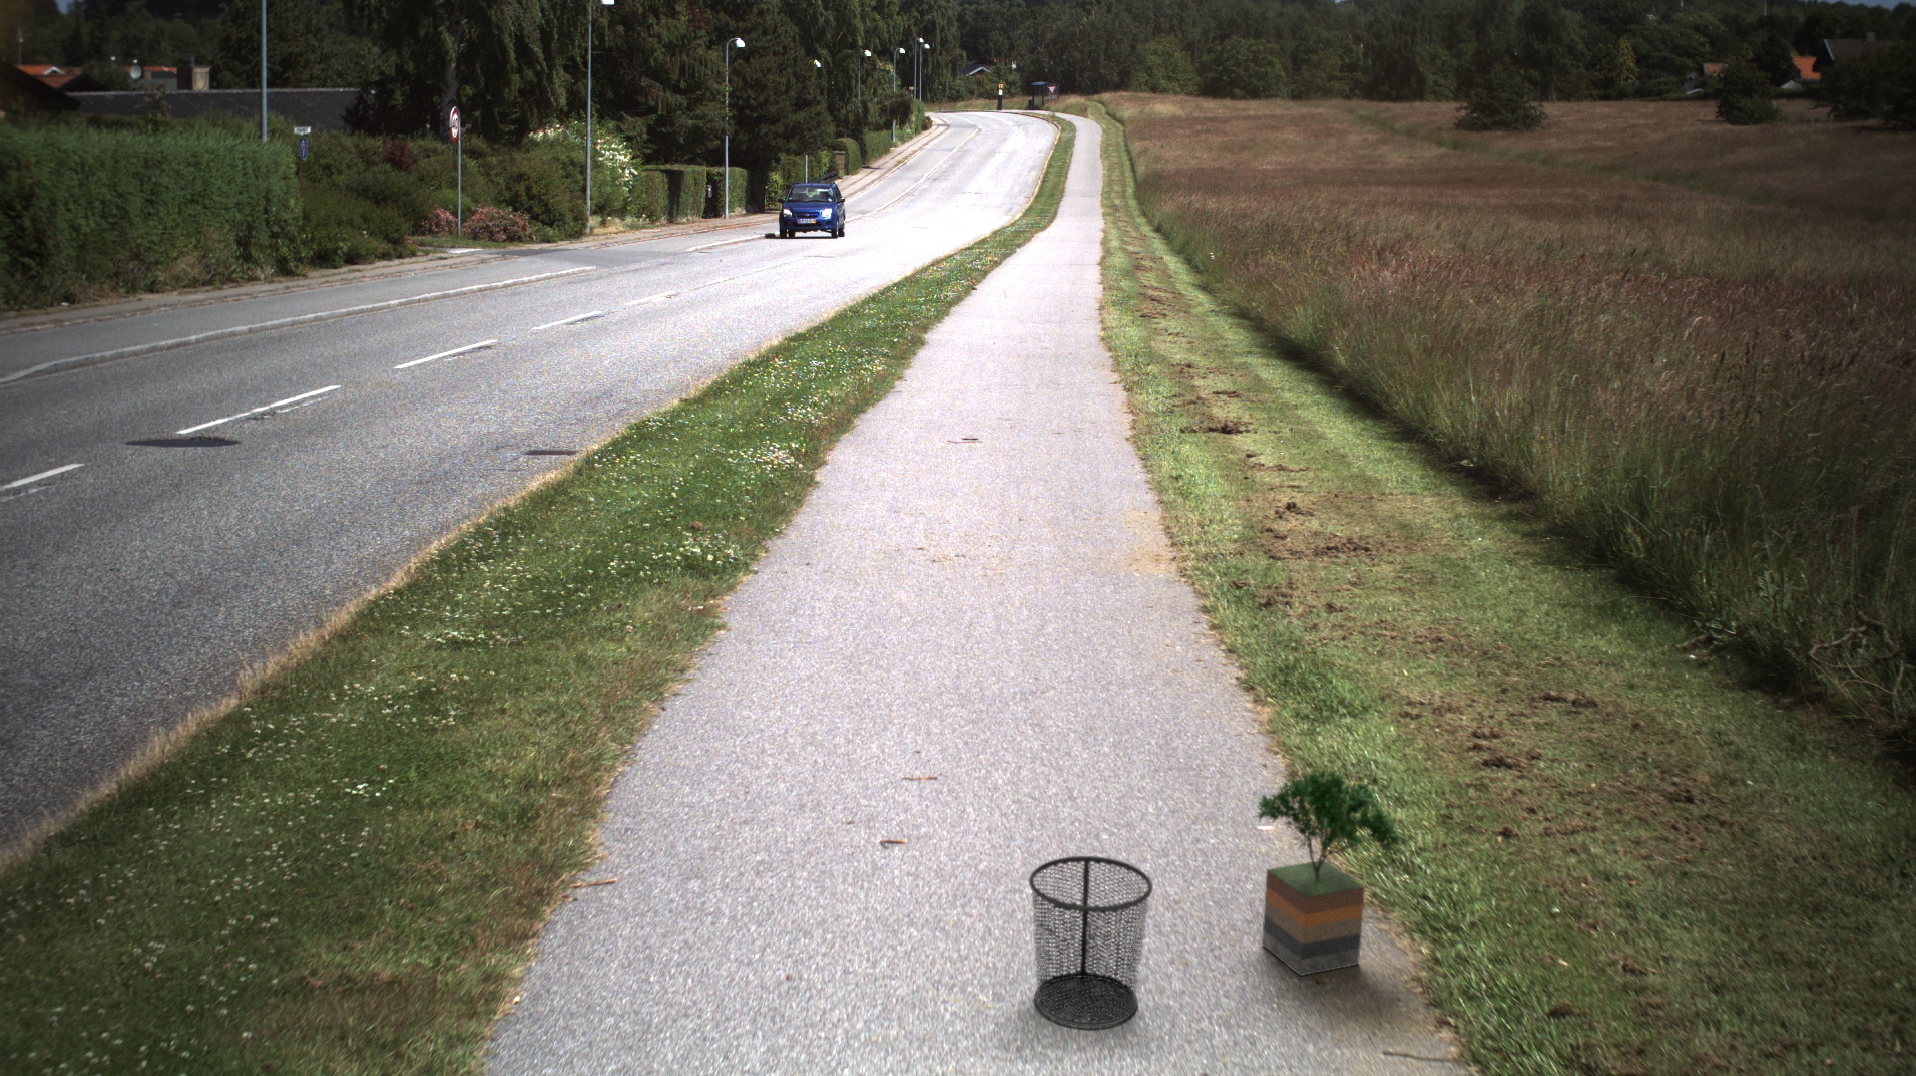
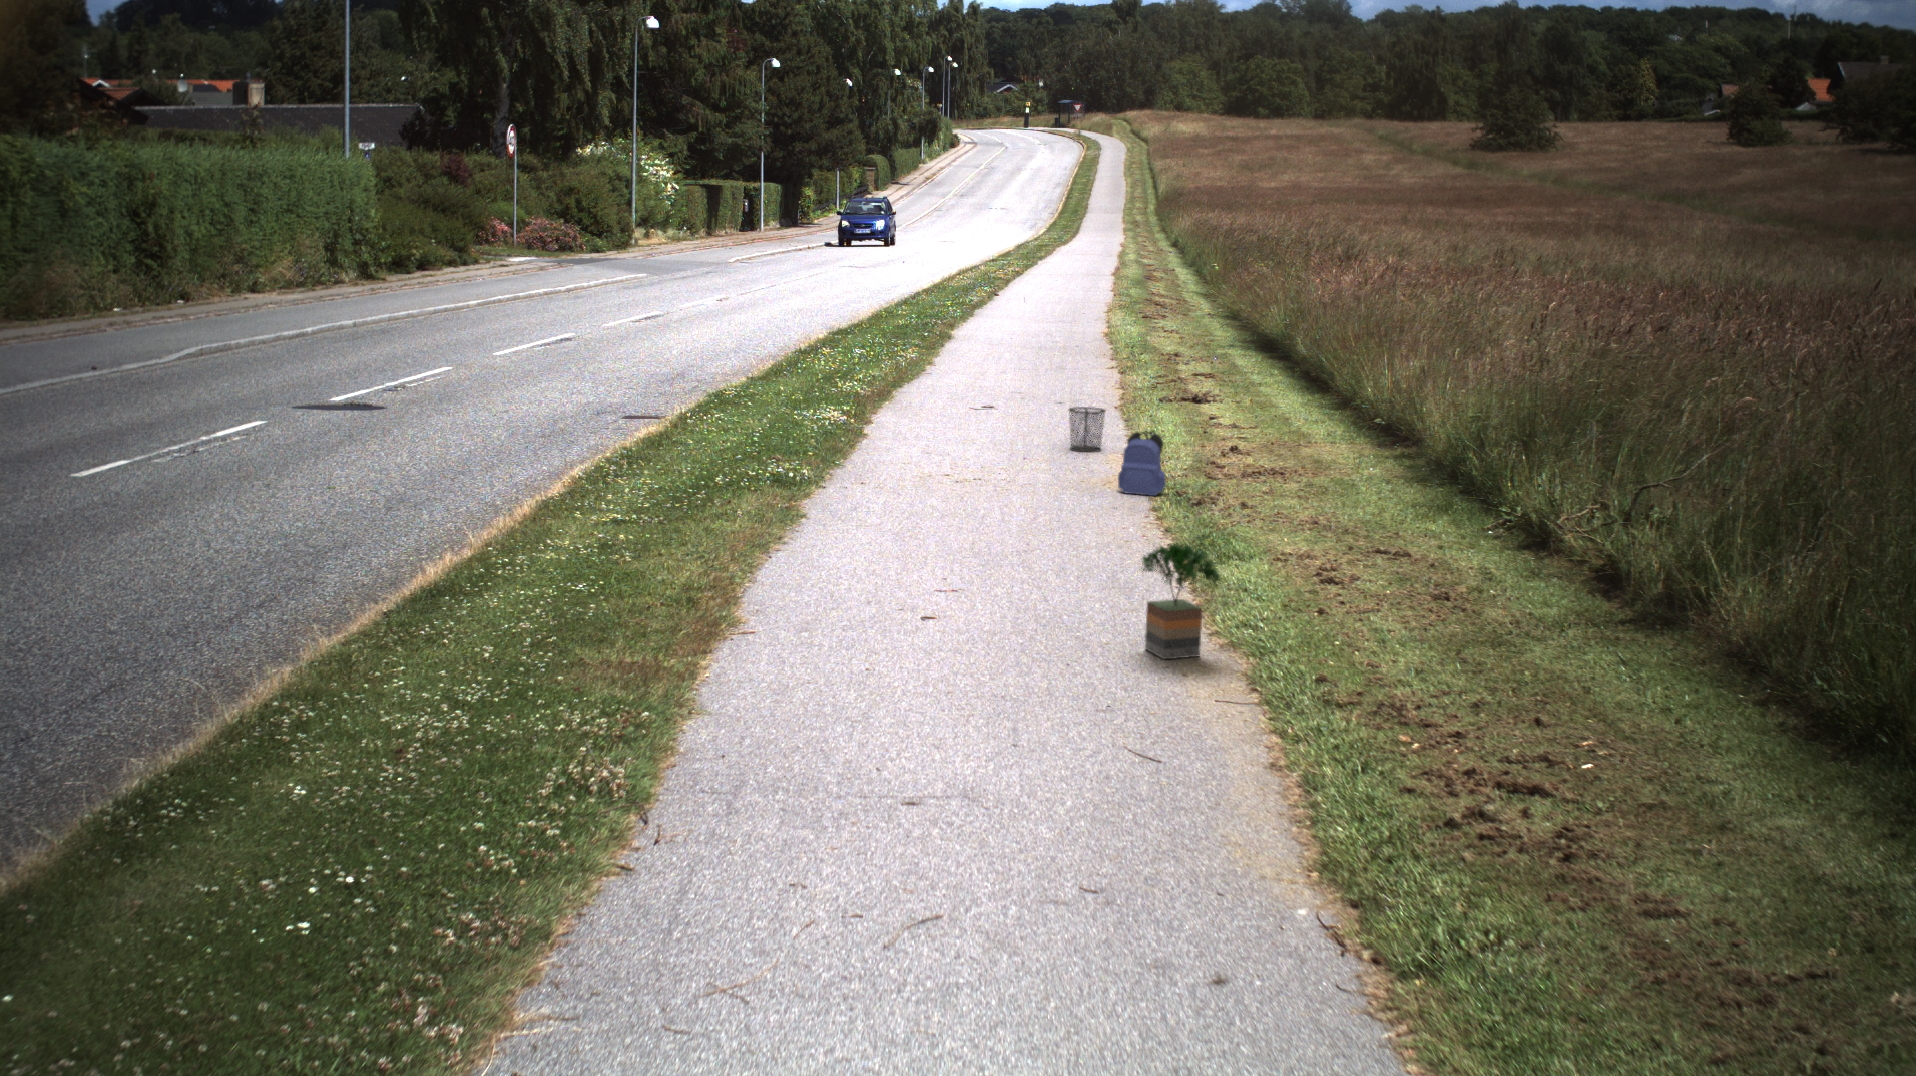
backpack: none [1154,501,1218,589] -> present [1118,432,1166,496]
waste bin: present [1029,856,1153,1027] -> present [1069,407,1105,452]

